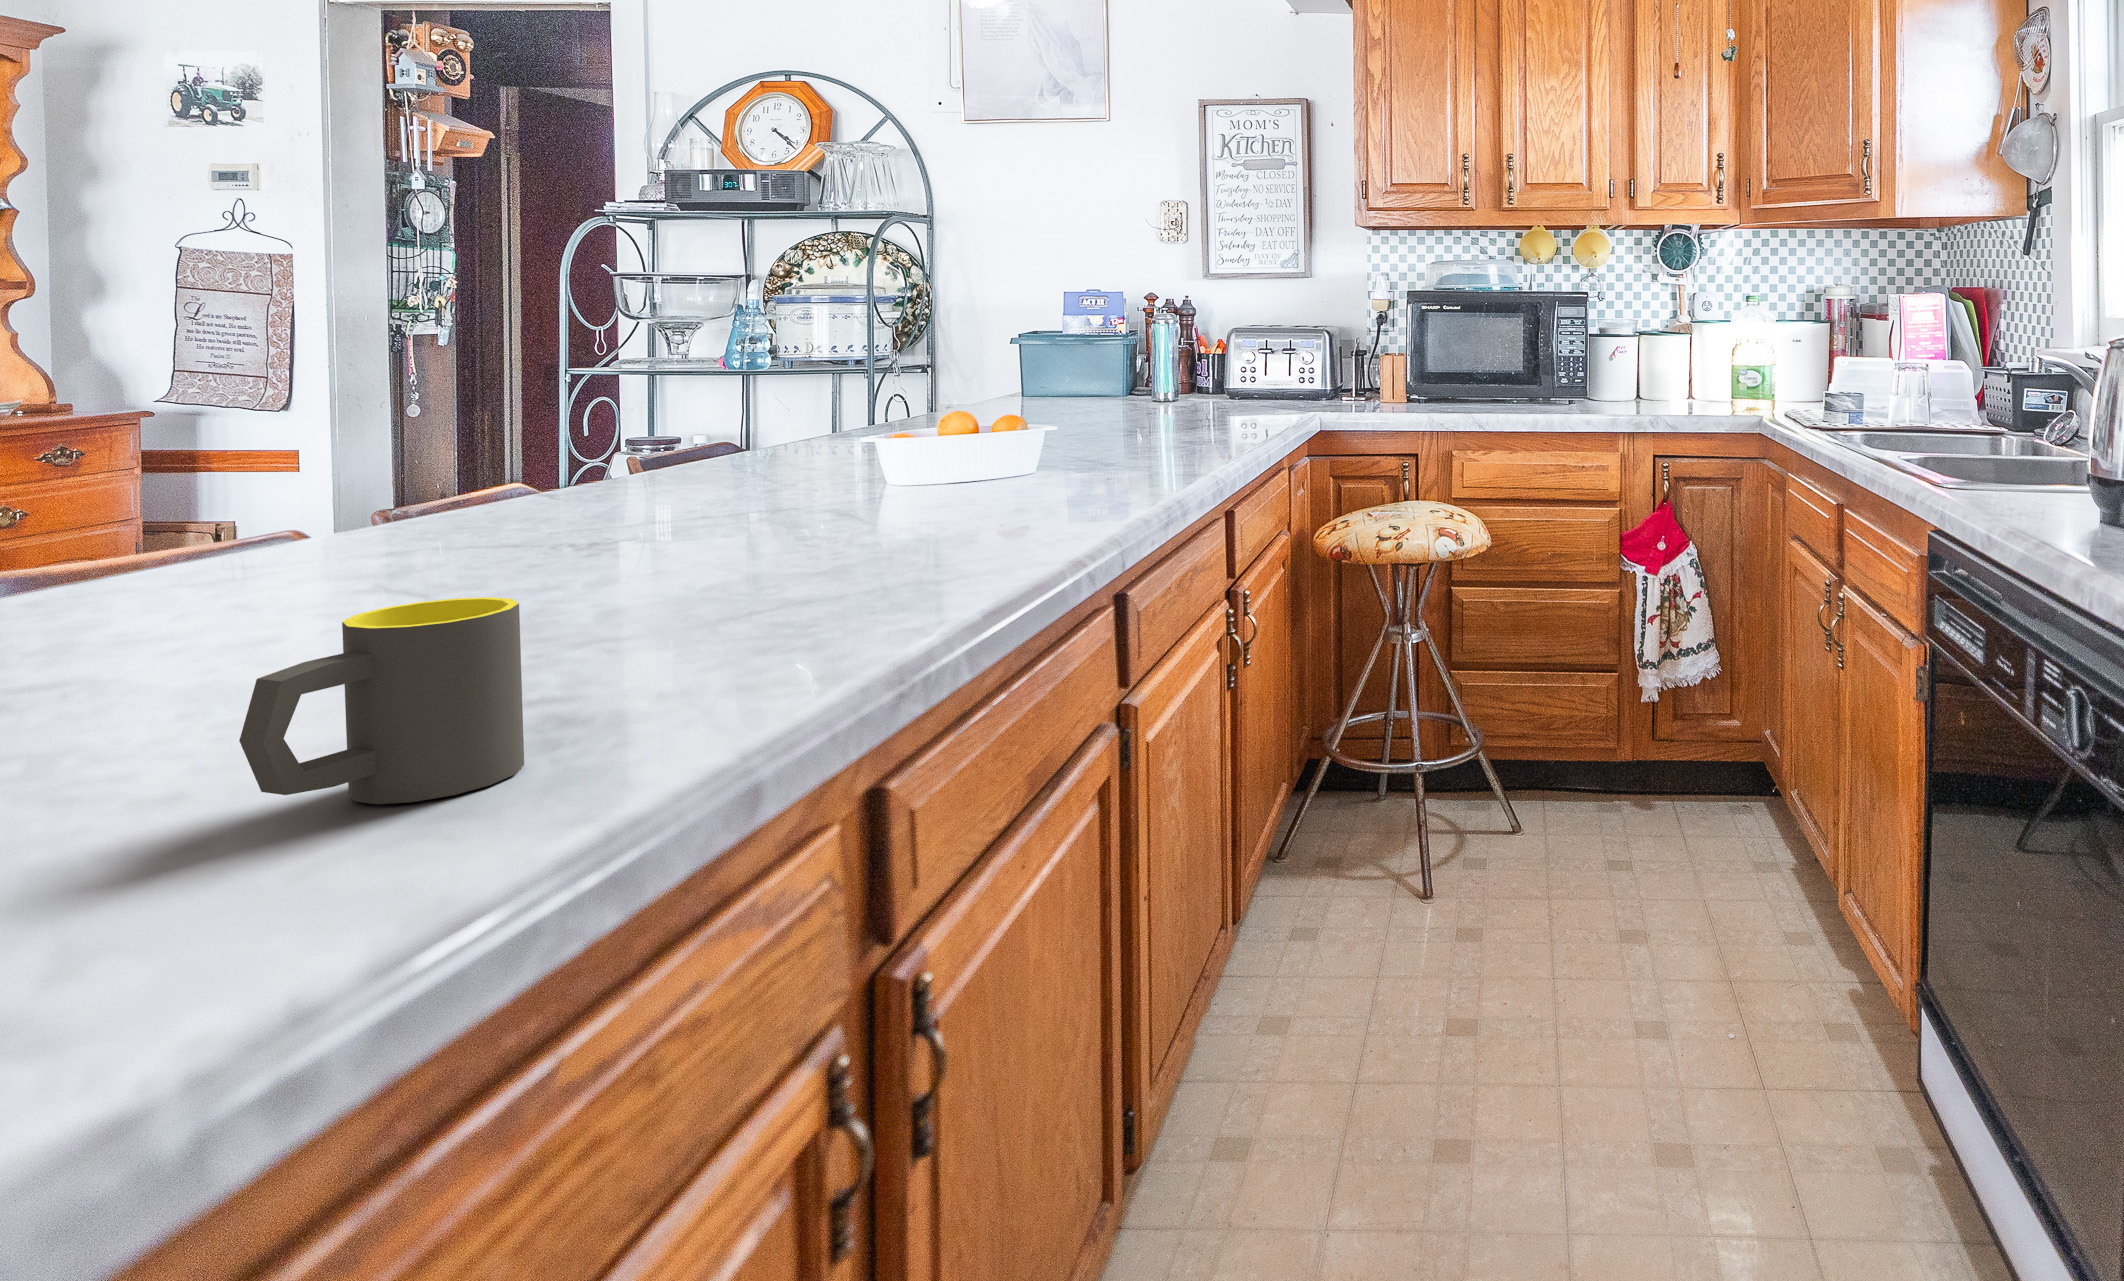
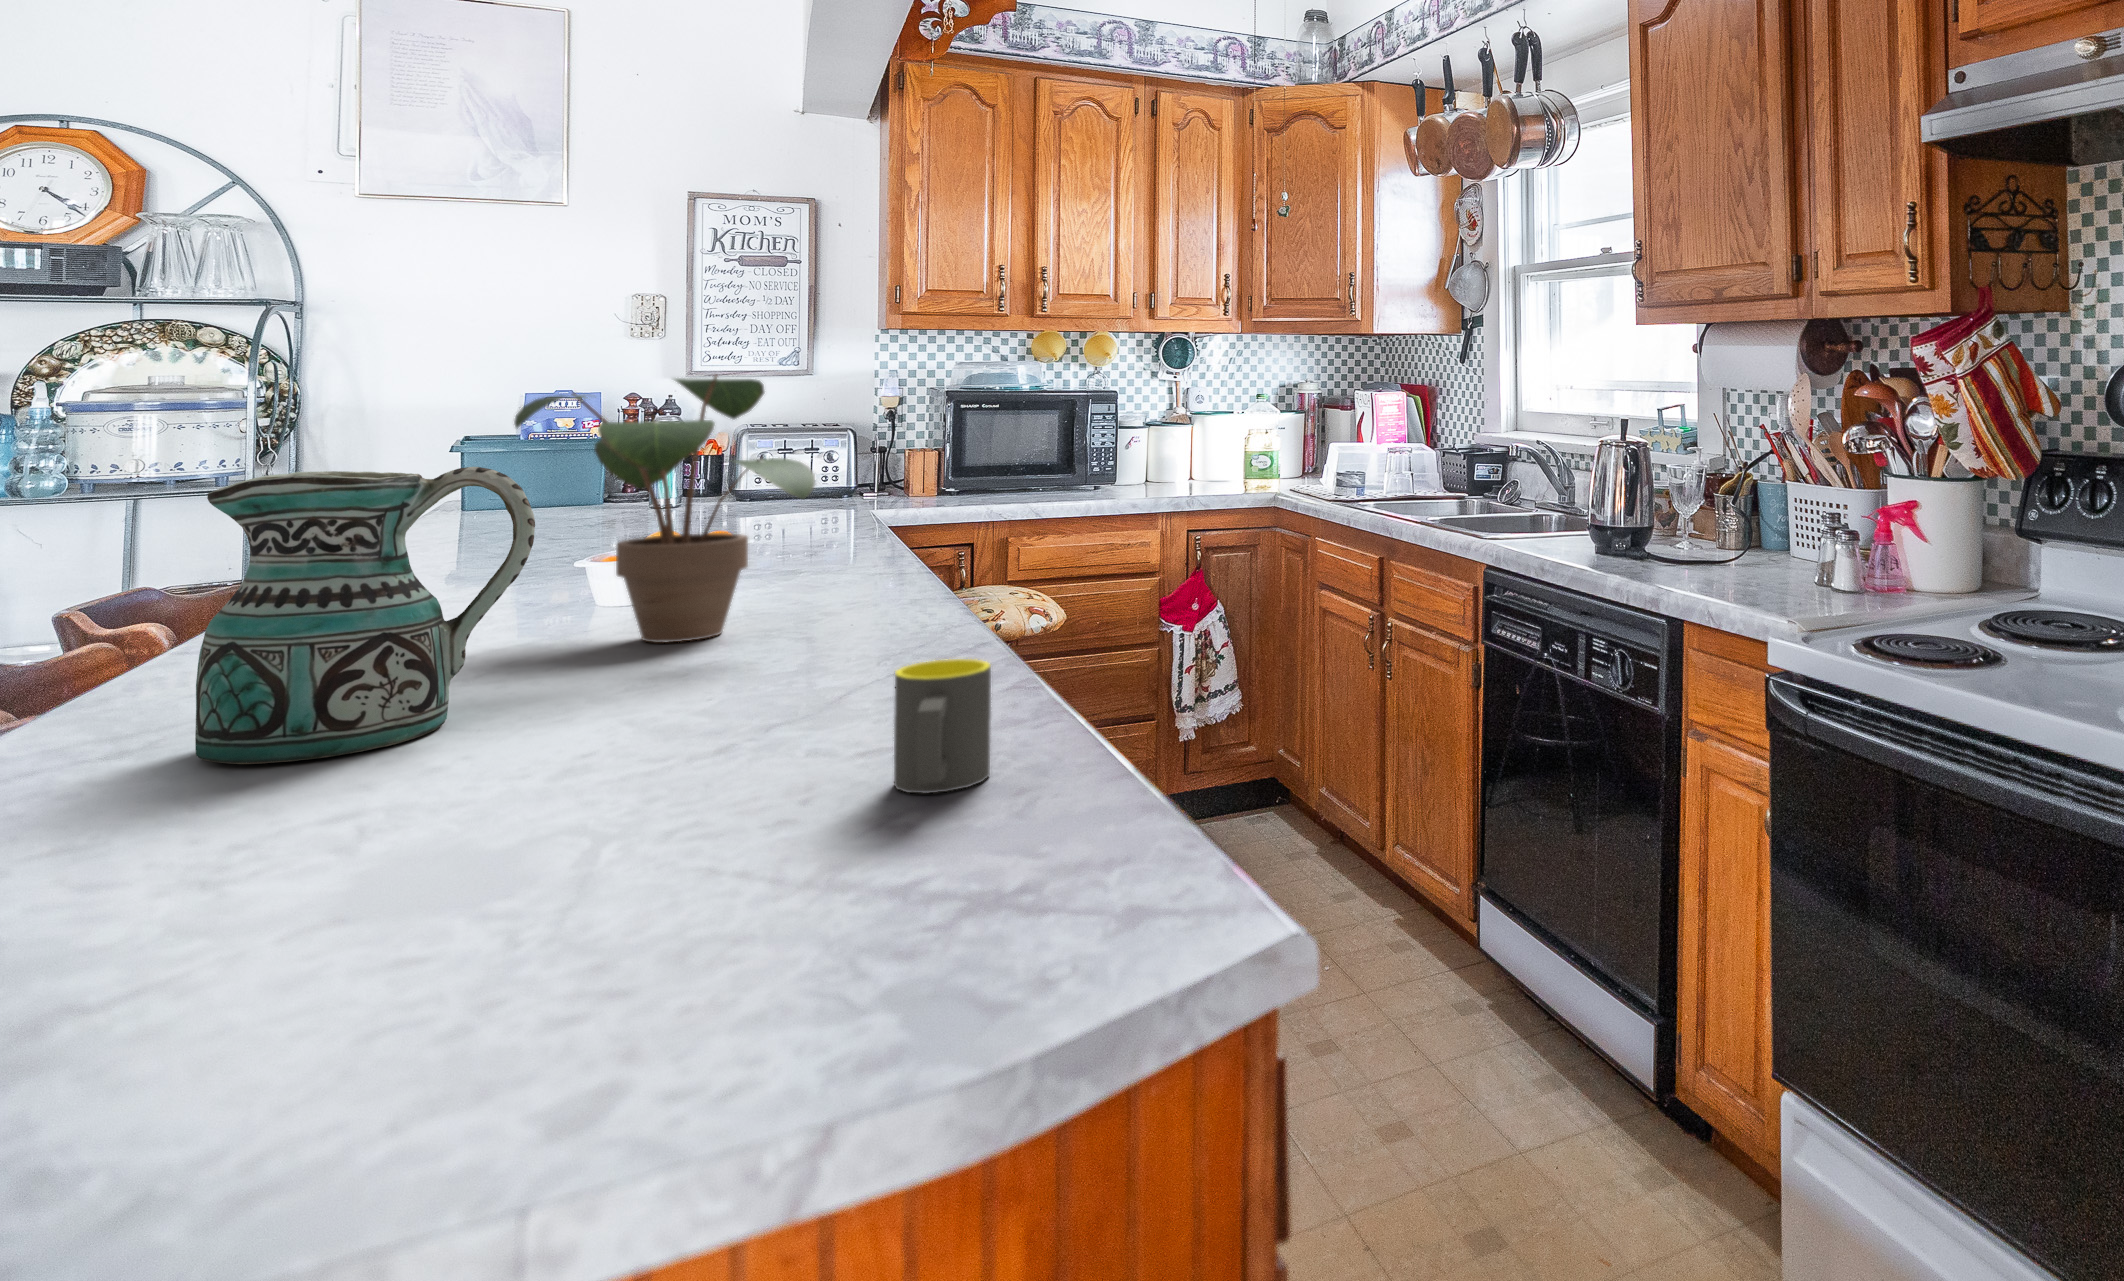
potted plant: none [669,243,946,535] -> present [514,375,815,643]
ceramic pitcher: none [172,323,487,626] -> present [195,467,535,764]

